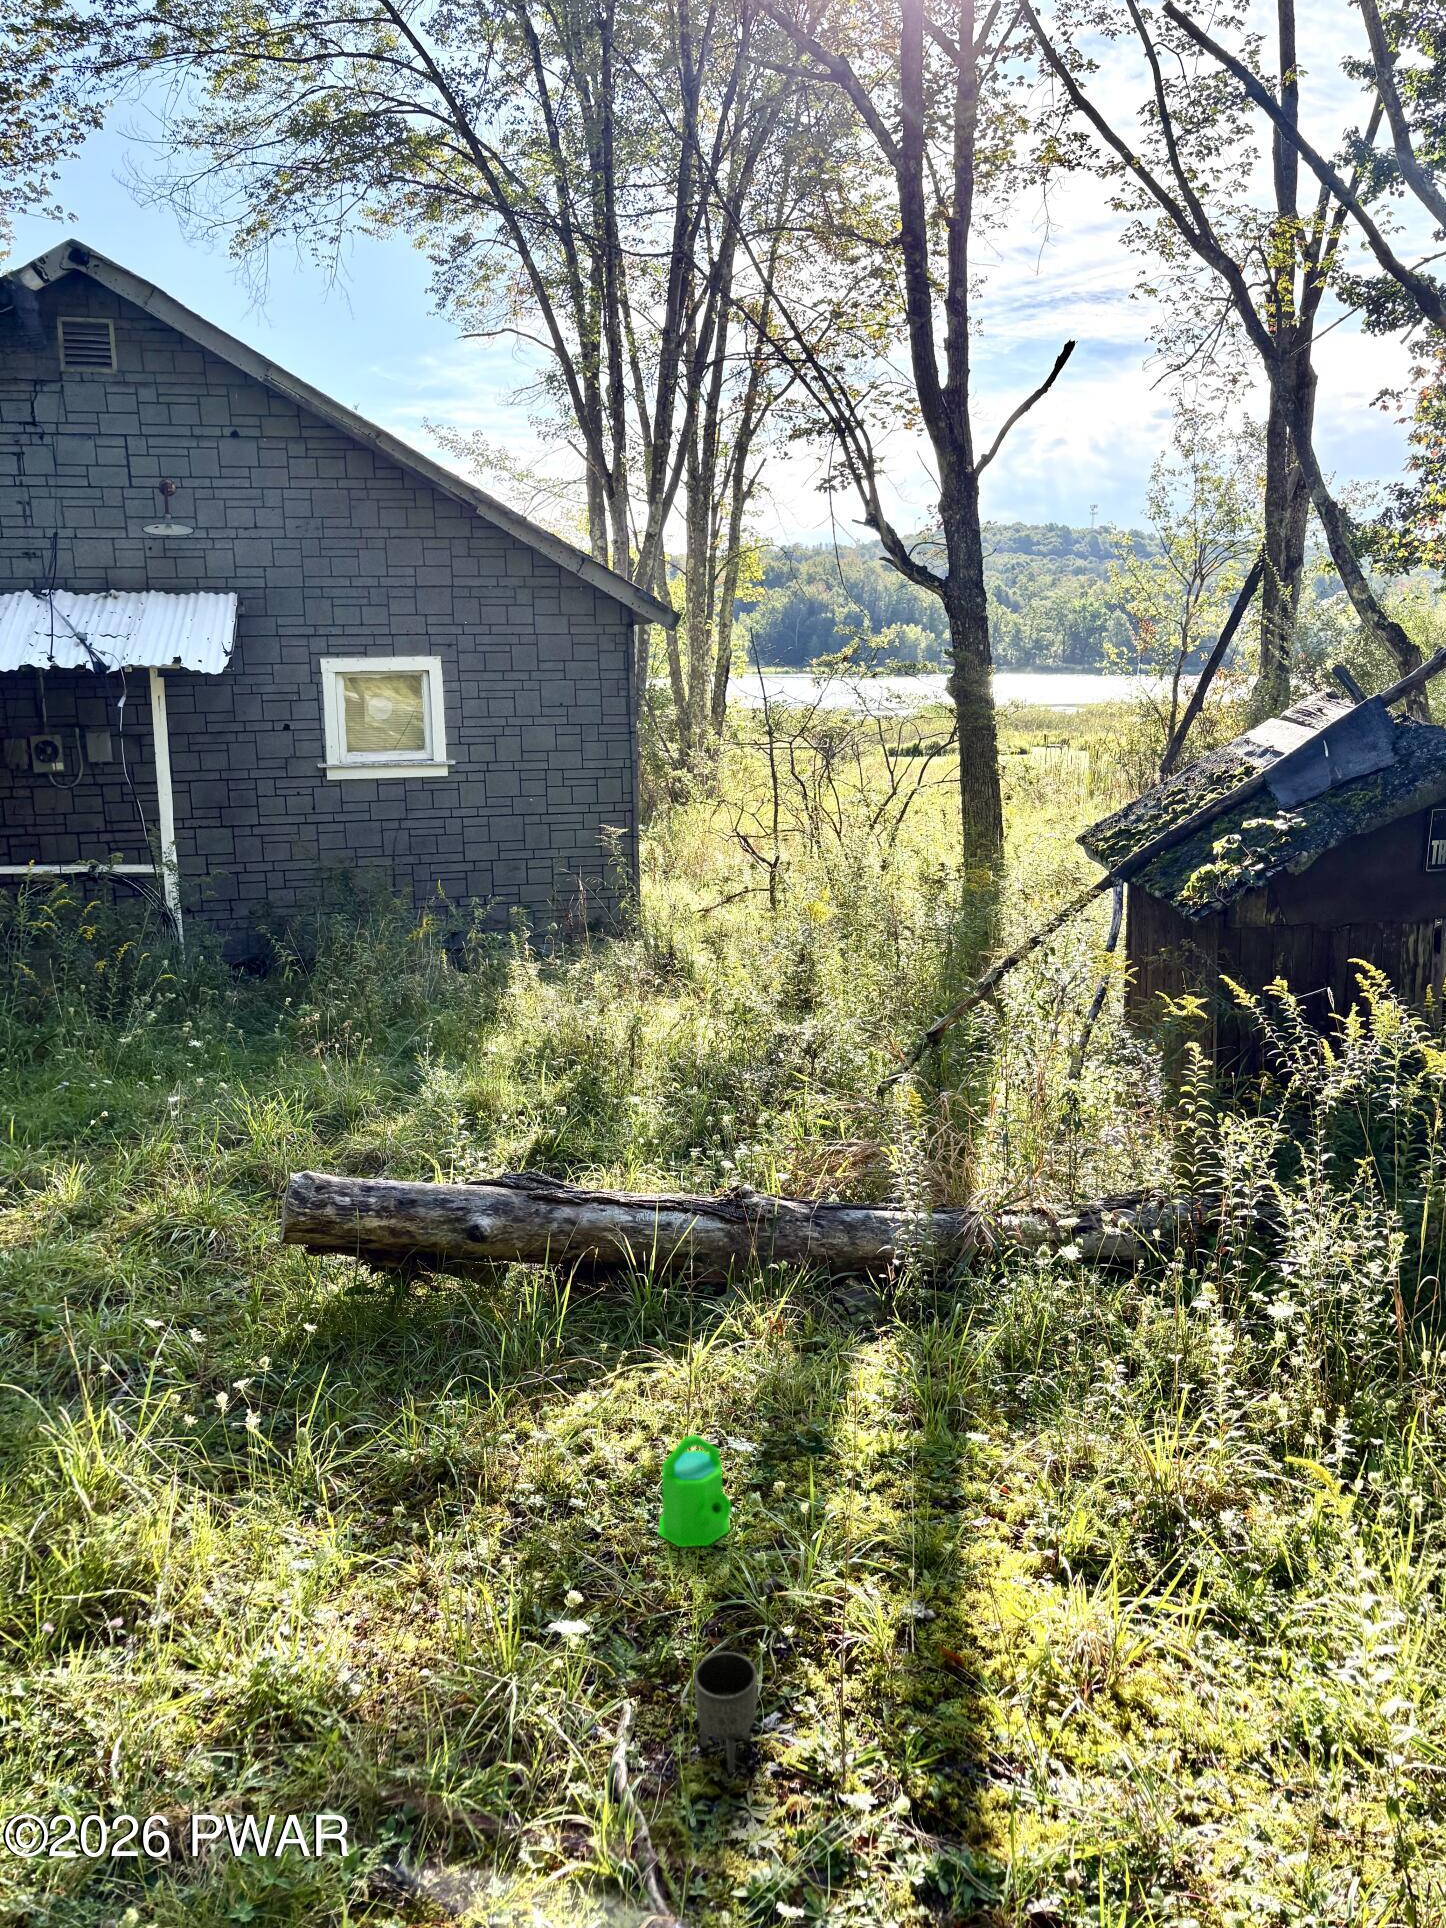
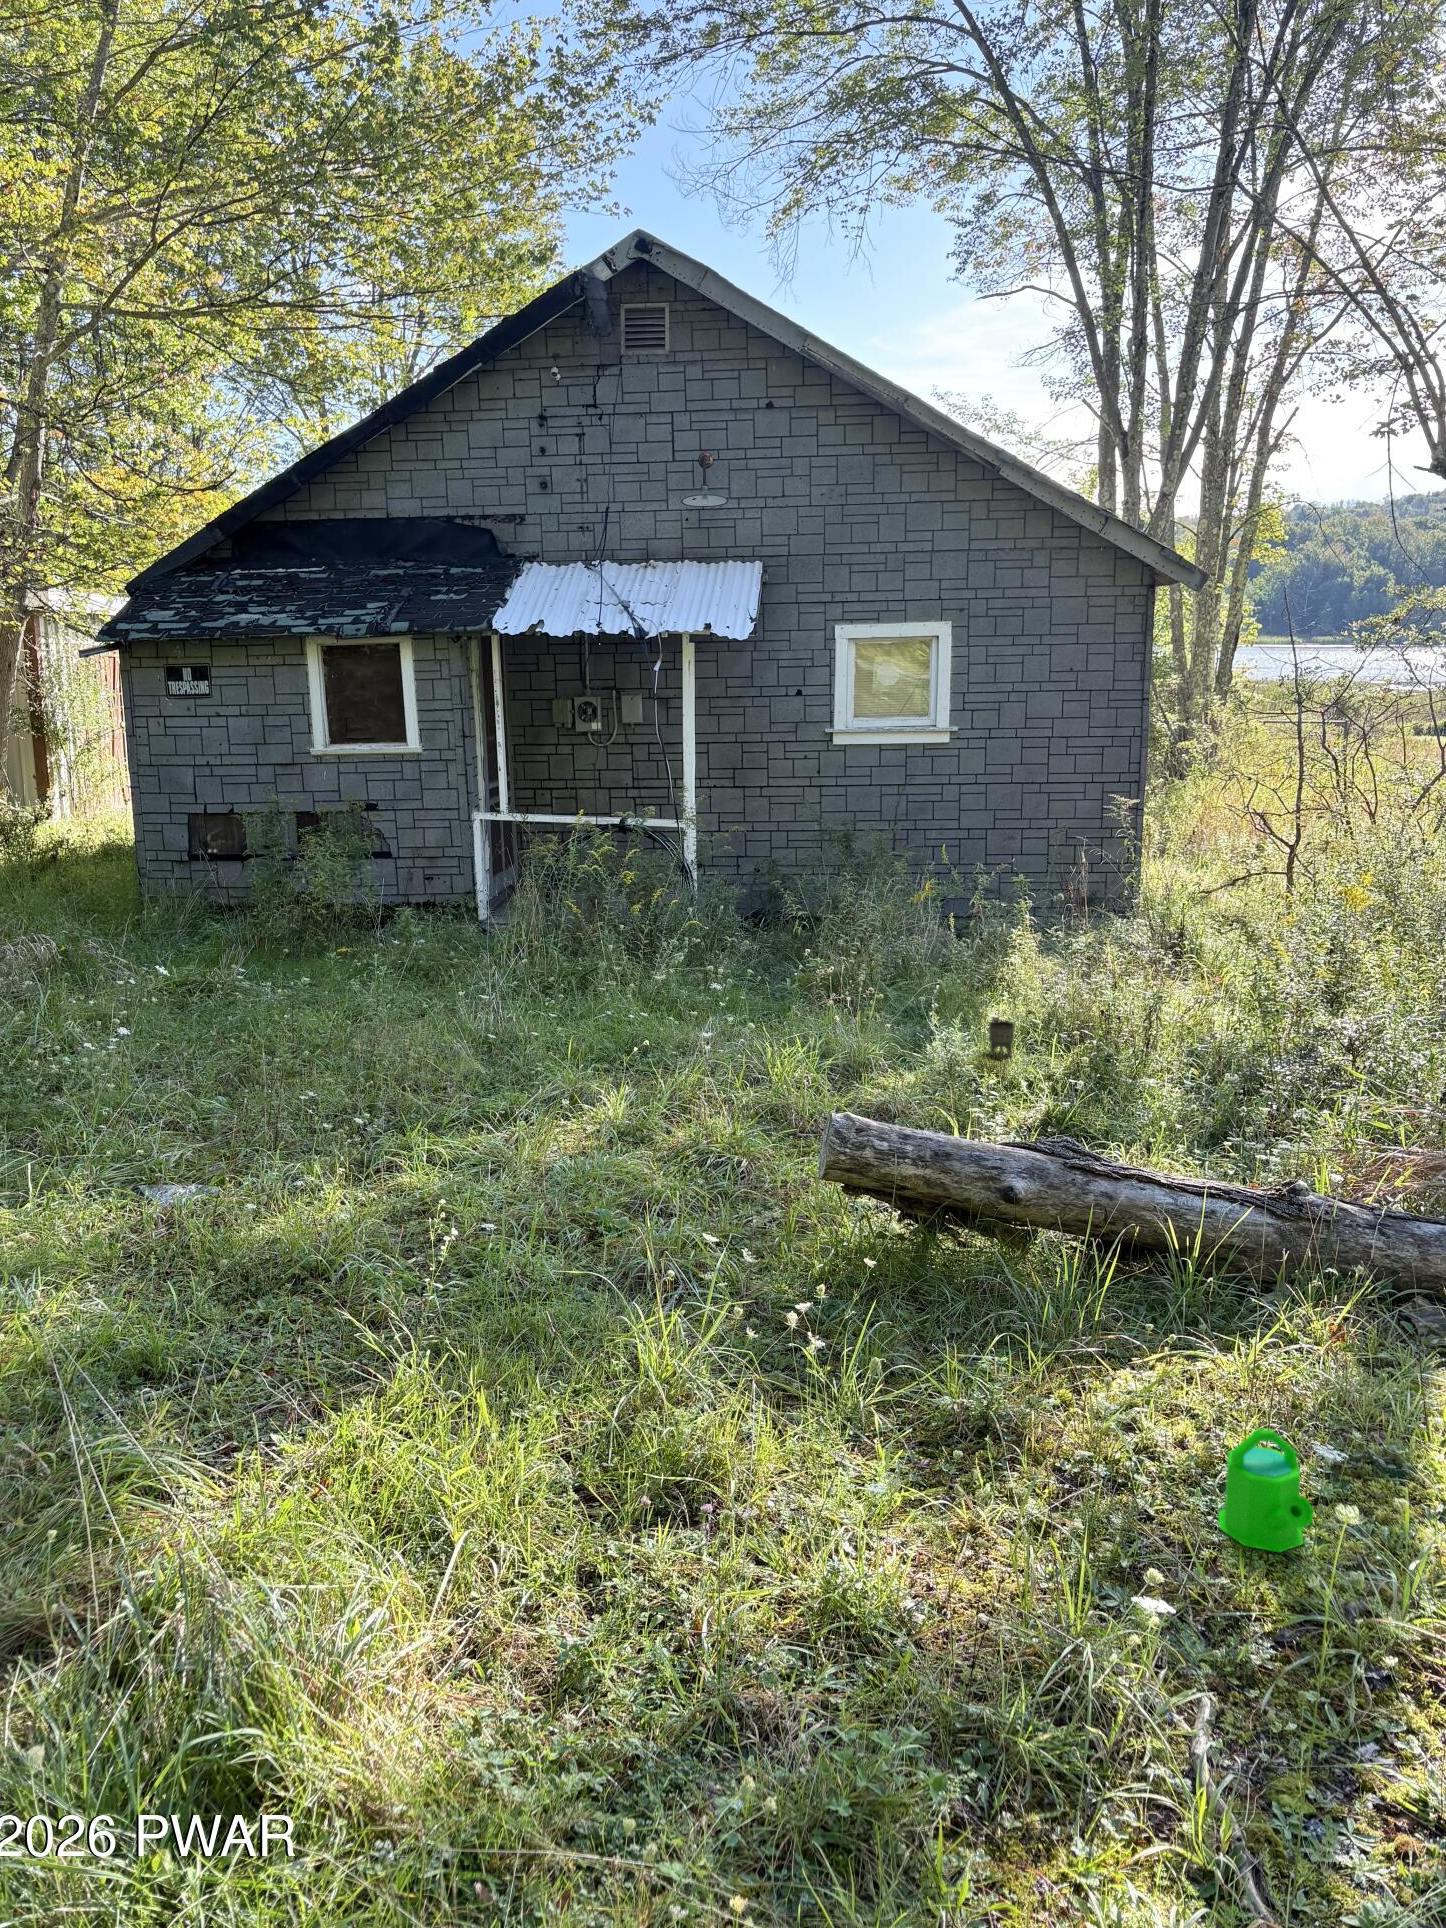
planter: present [694,1652,757,1773] -> present [989,1021,1015,1060]

